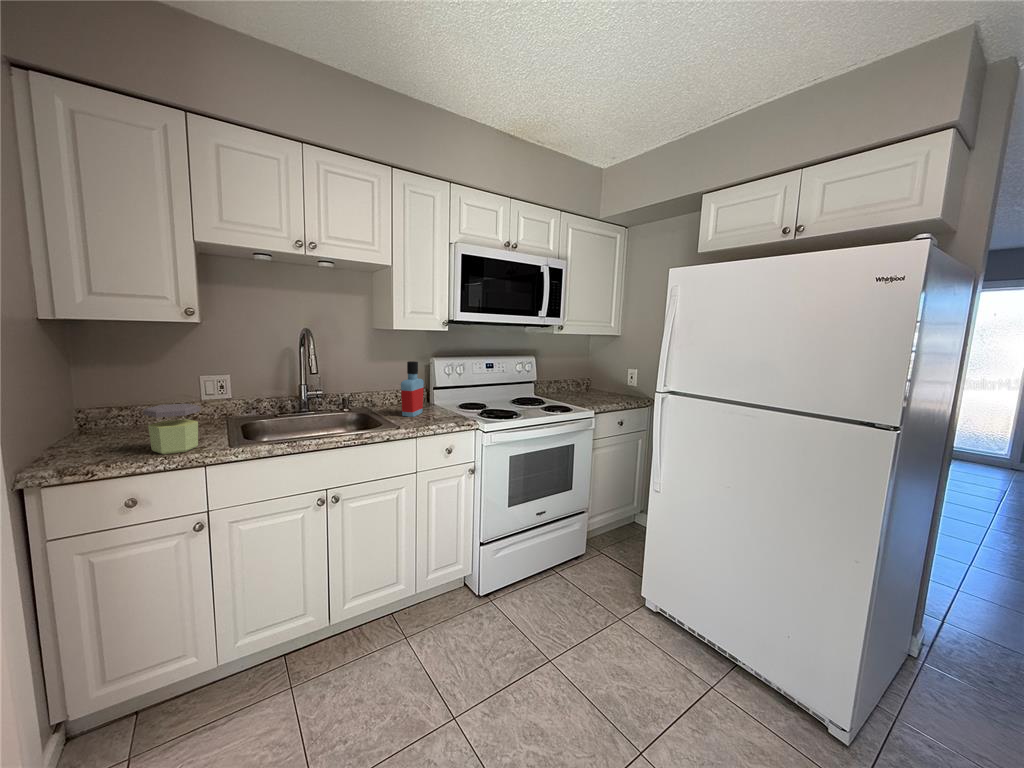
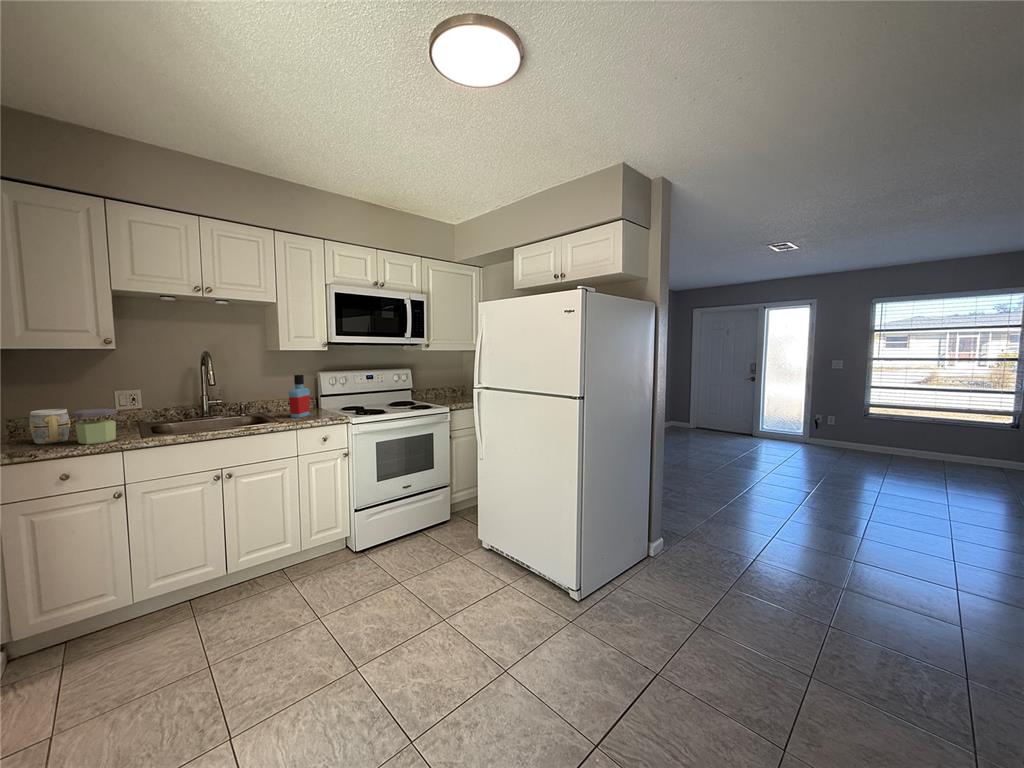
mug: none [95,401,145,448] -> present [30,409,70,444]

